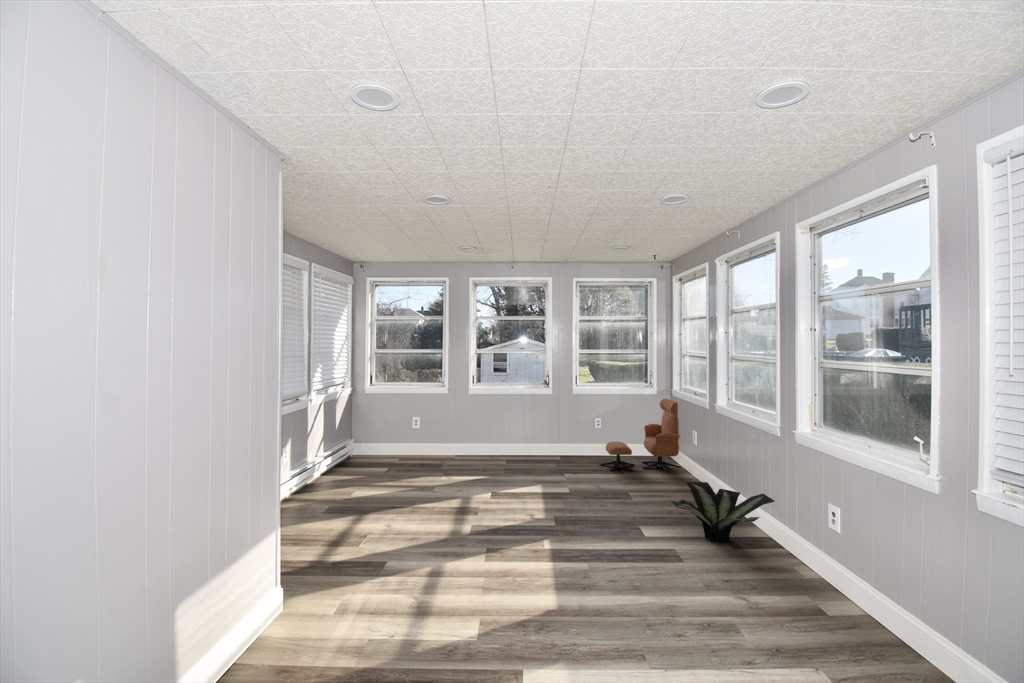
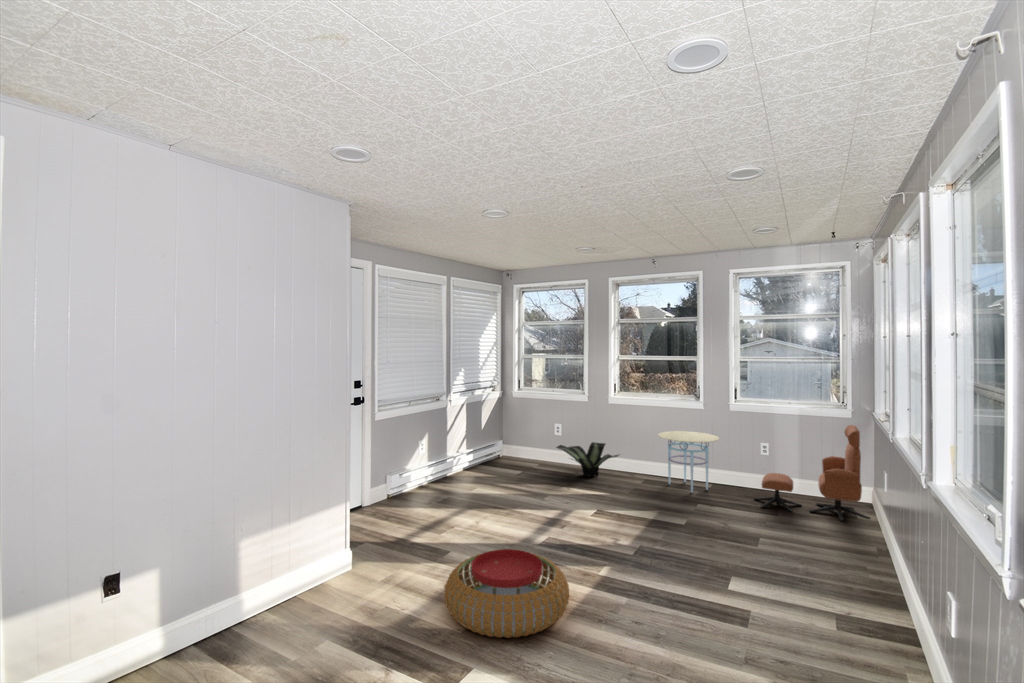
side table: none [520,414,571,466] -> present [658,431,719,492]
potted plant: present [671,482,775,544] -> present [556,442,619,477]
pouf: none [433,541,561,634] -> present [445,549,569,638]

